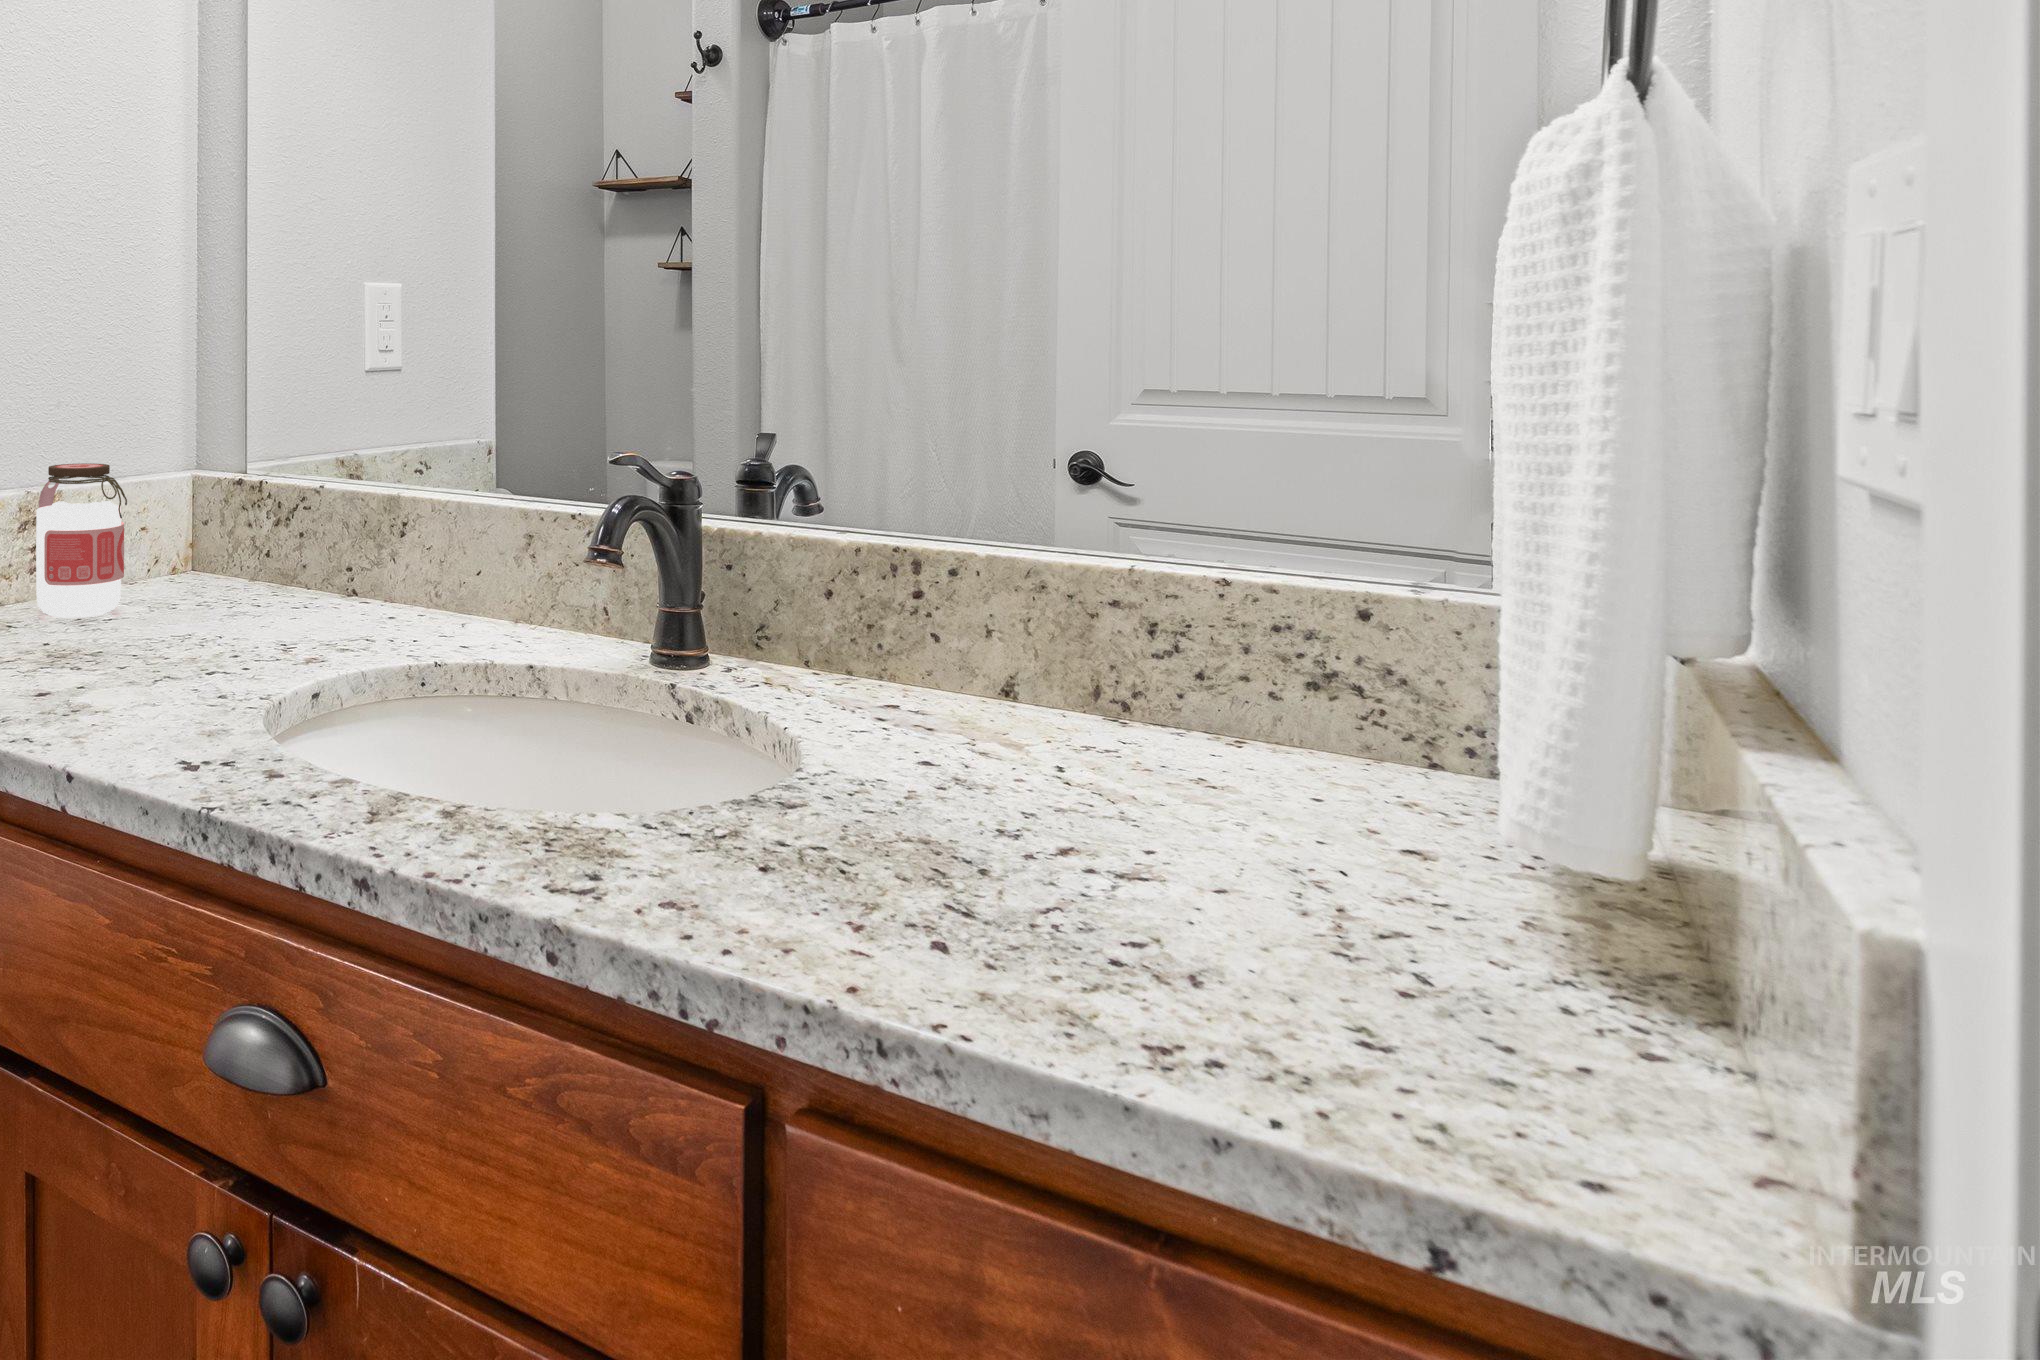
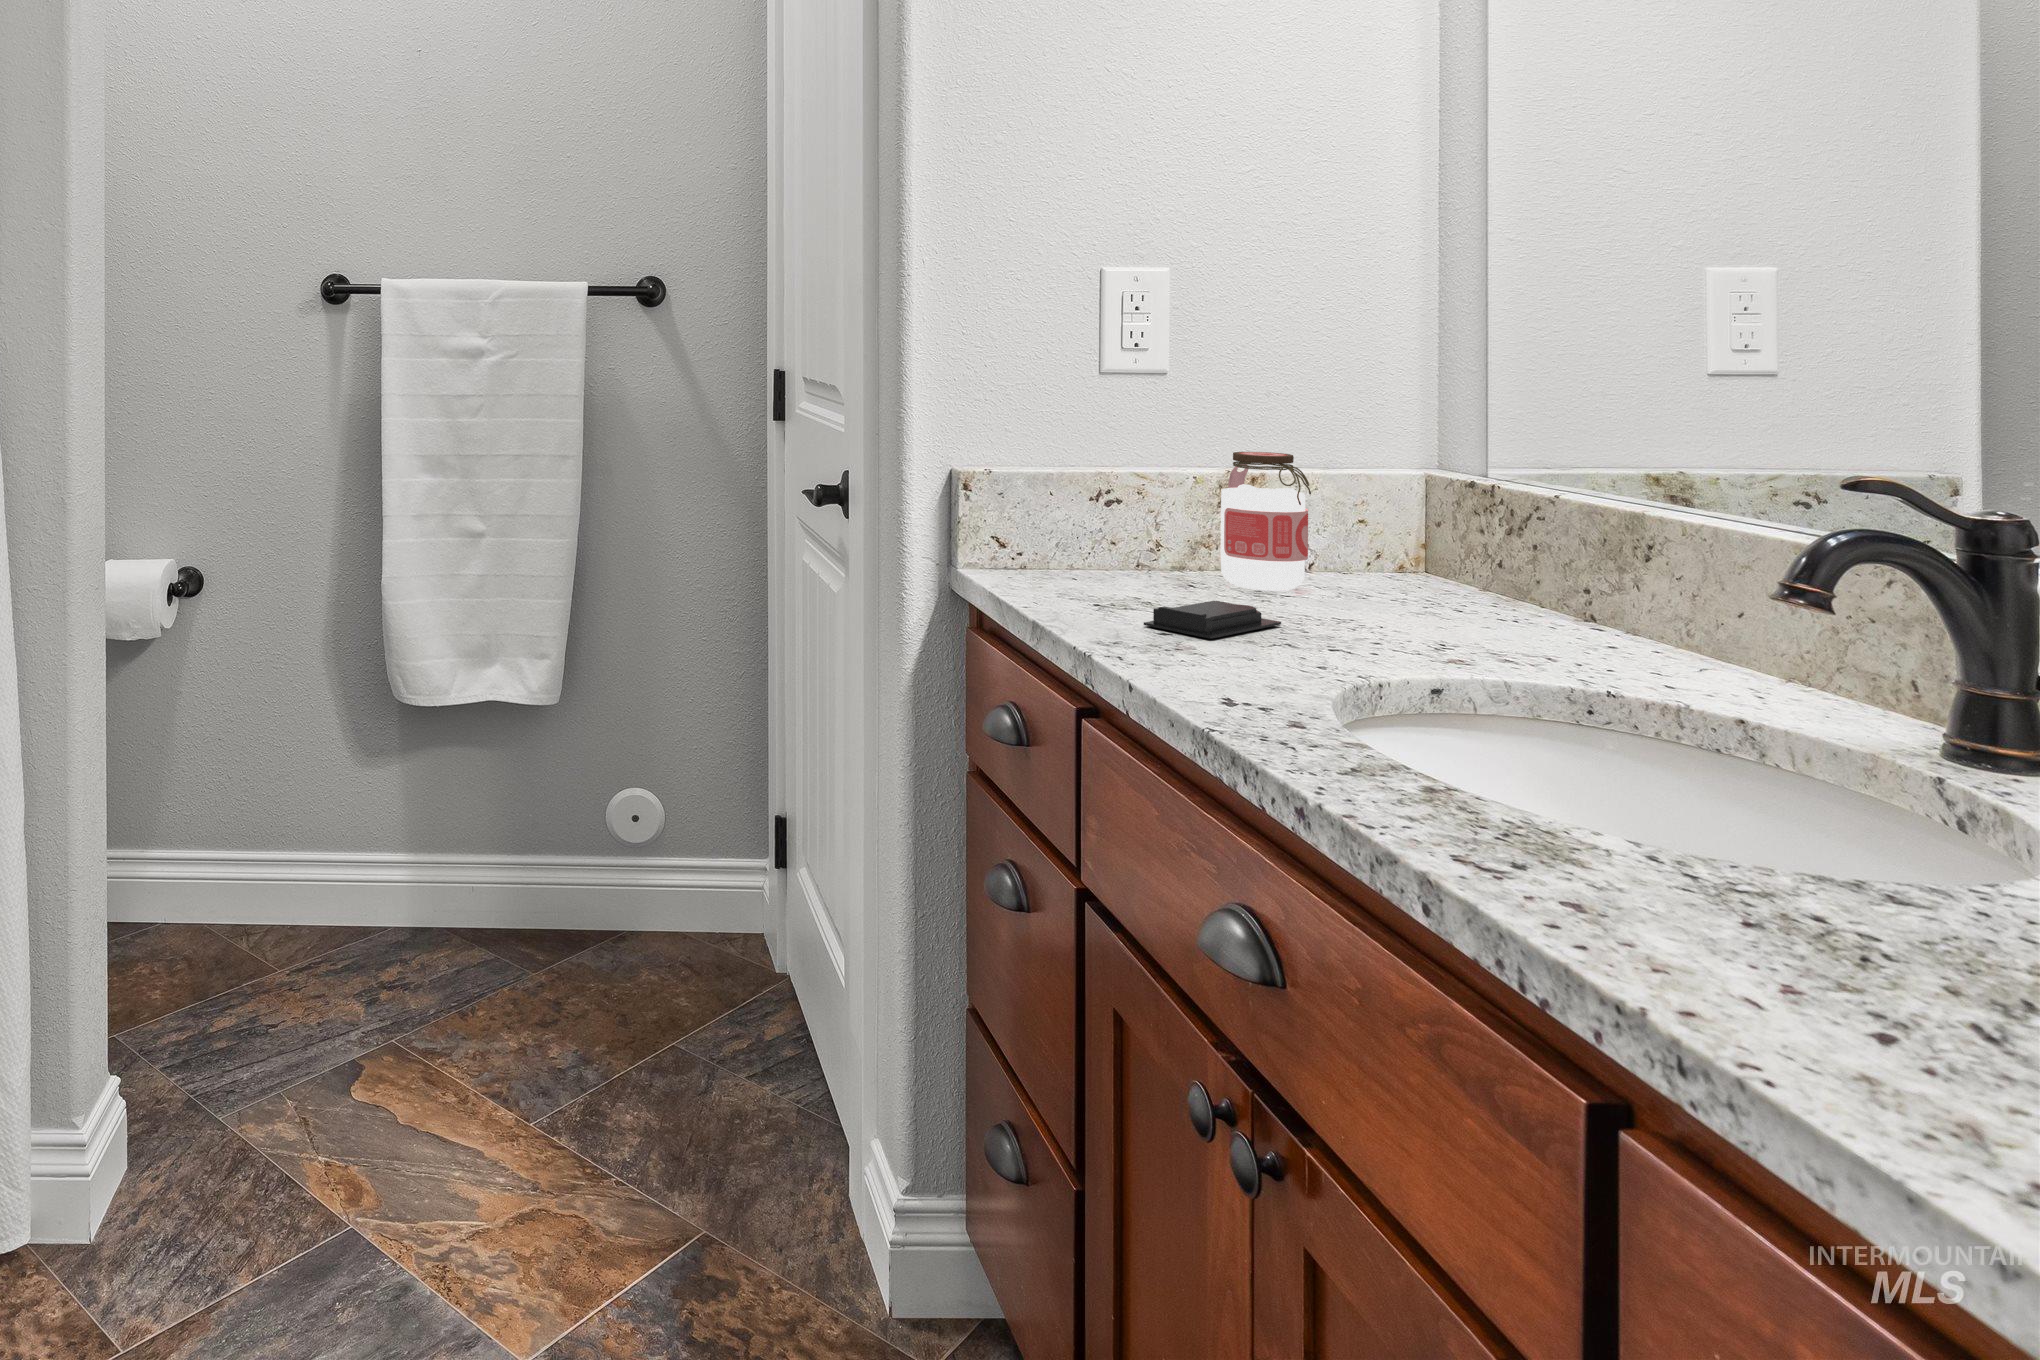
soap bar: none [12,640,140,689] -> present [1144,601,1281,639]

